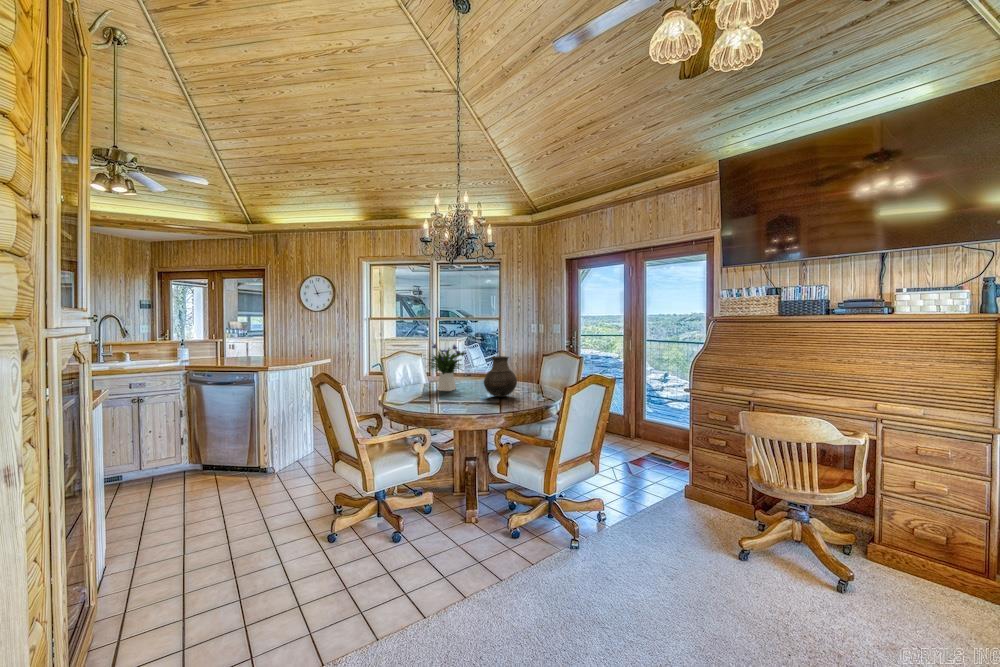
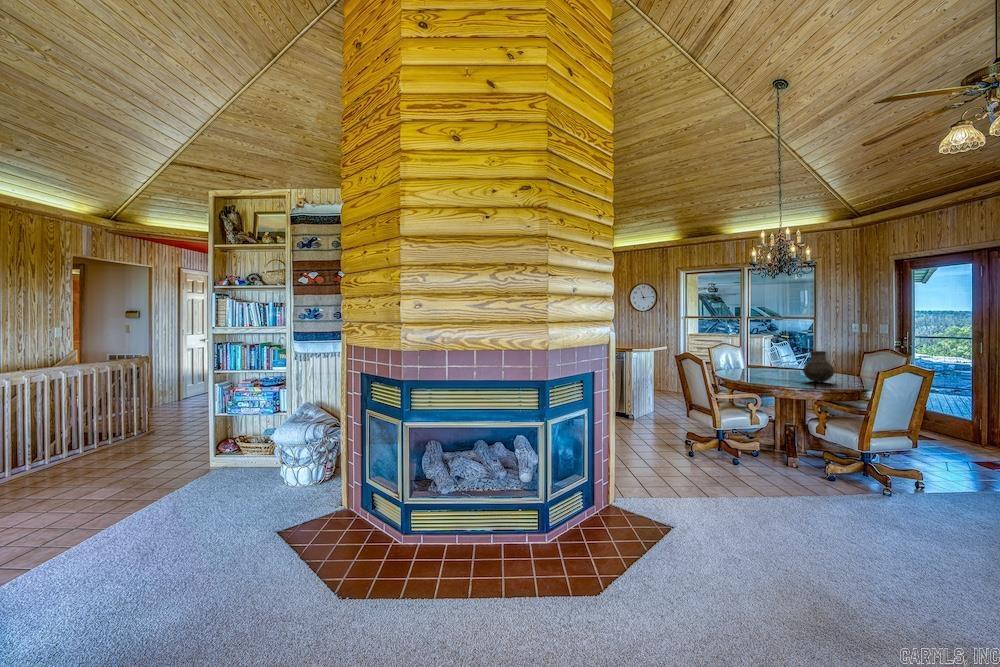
flower arrangement: present [429,344,466,391] -> none [746,338,787,376]

